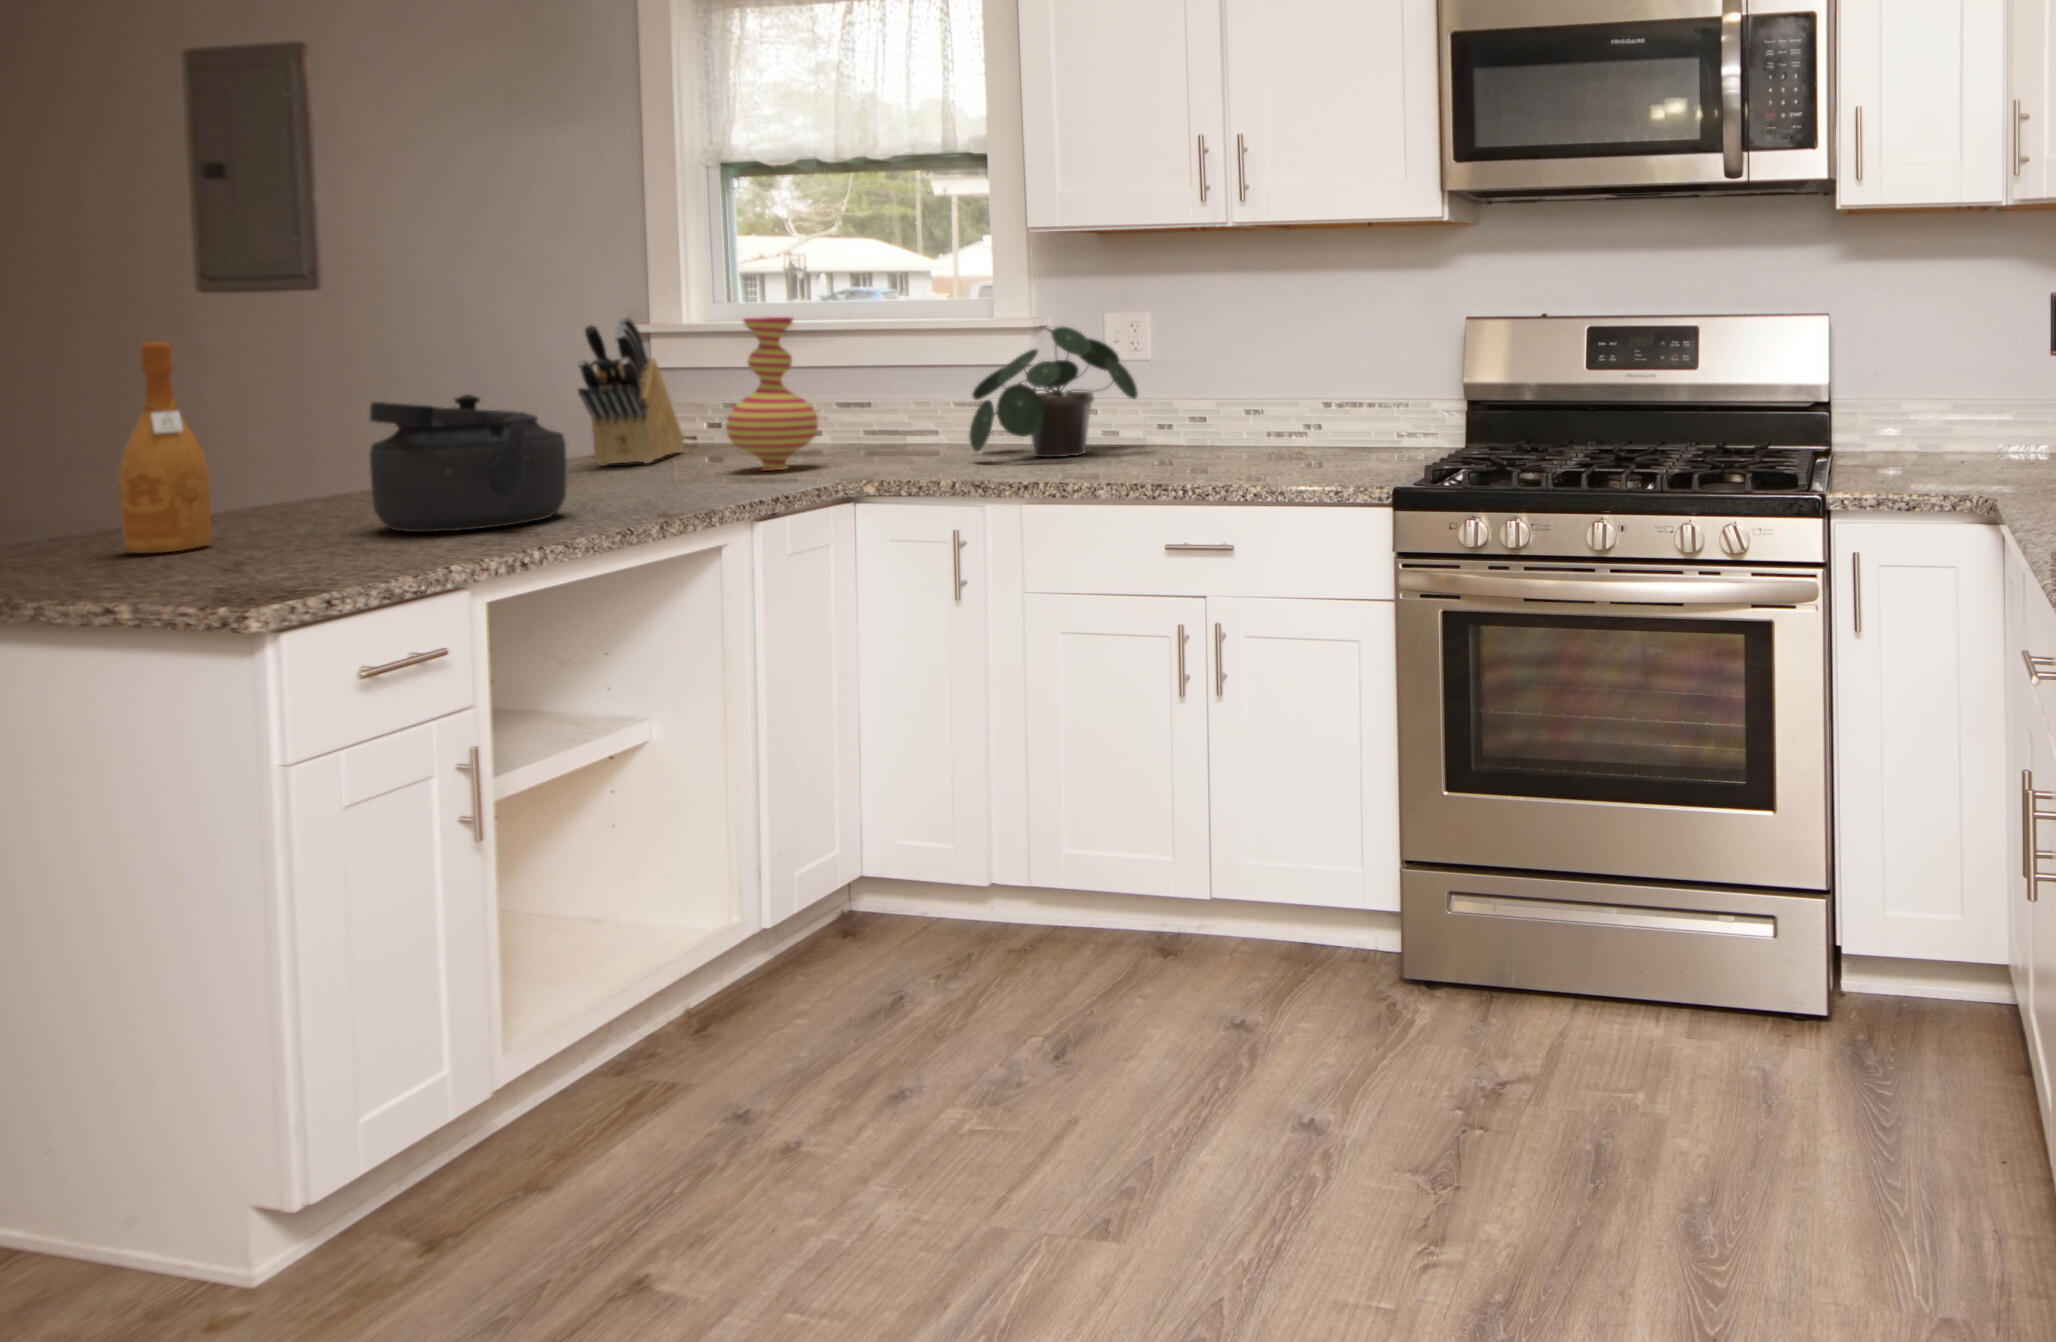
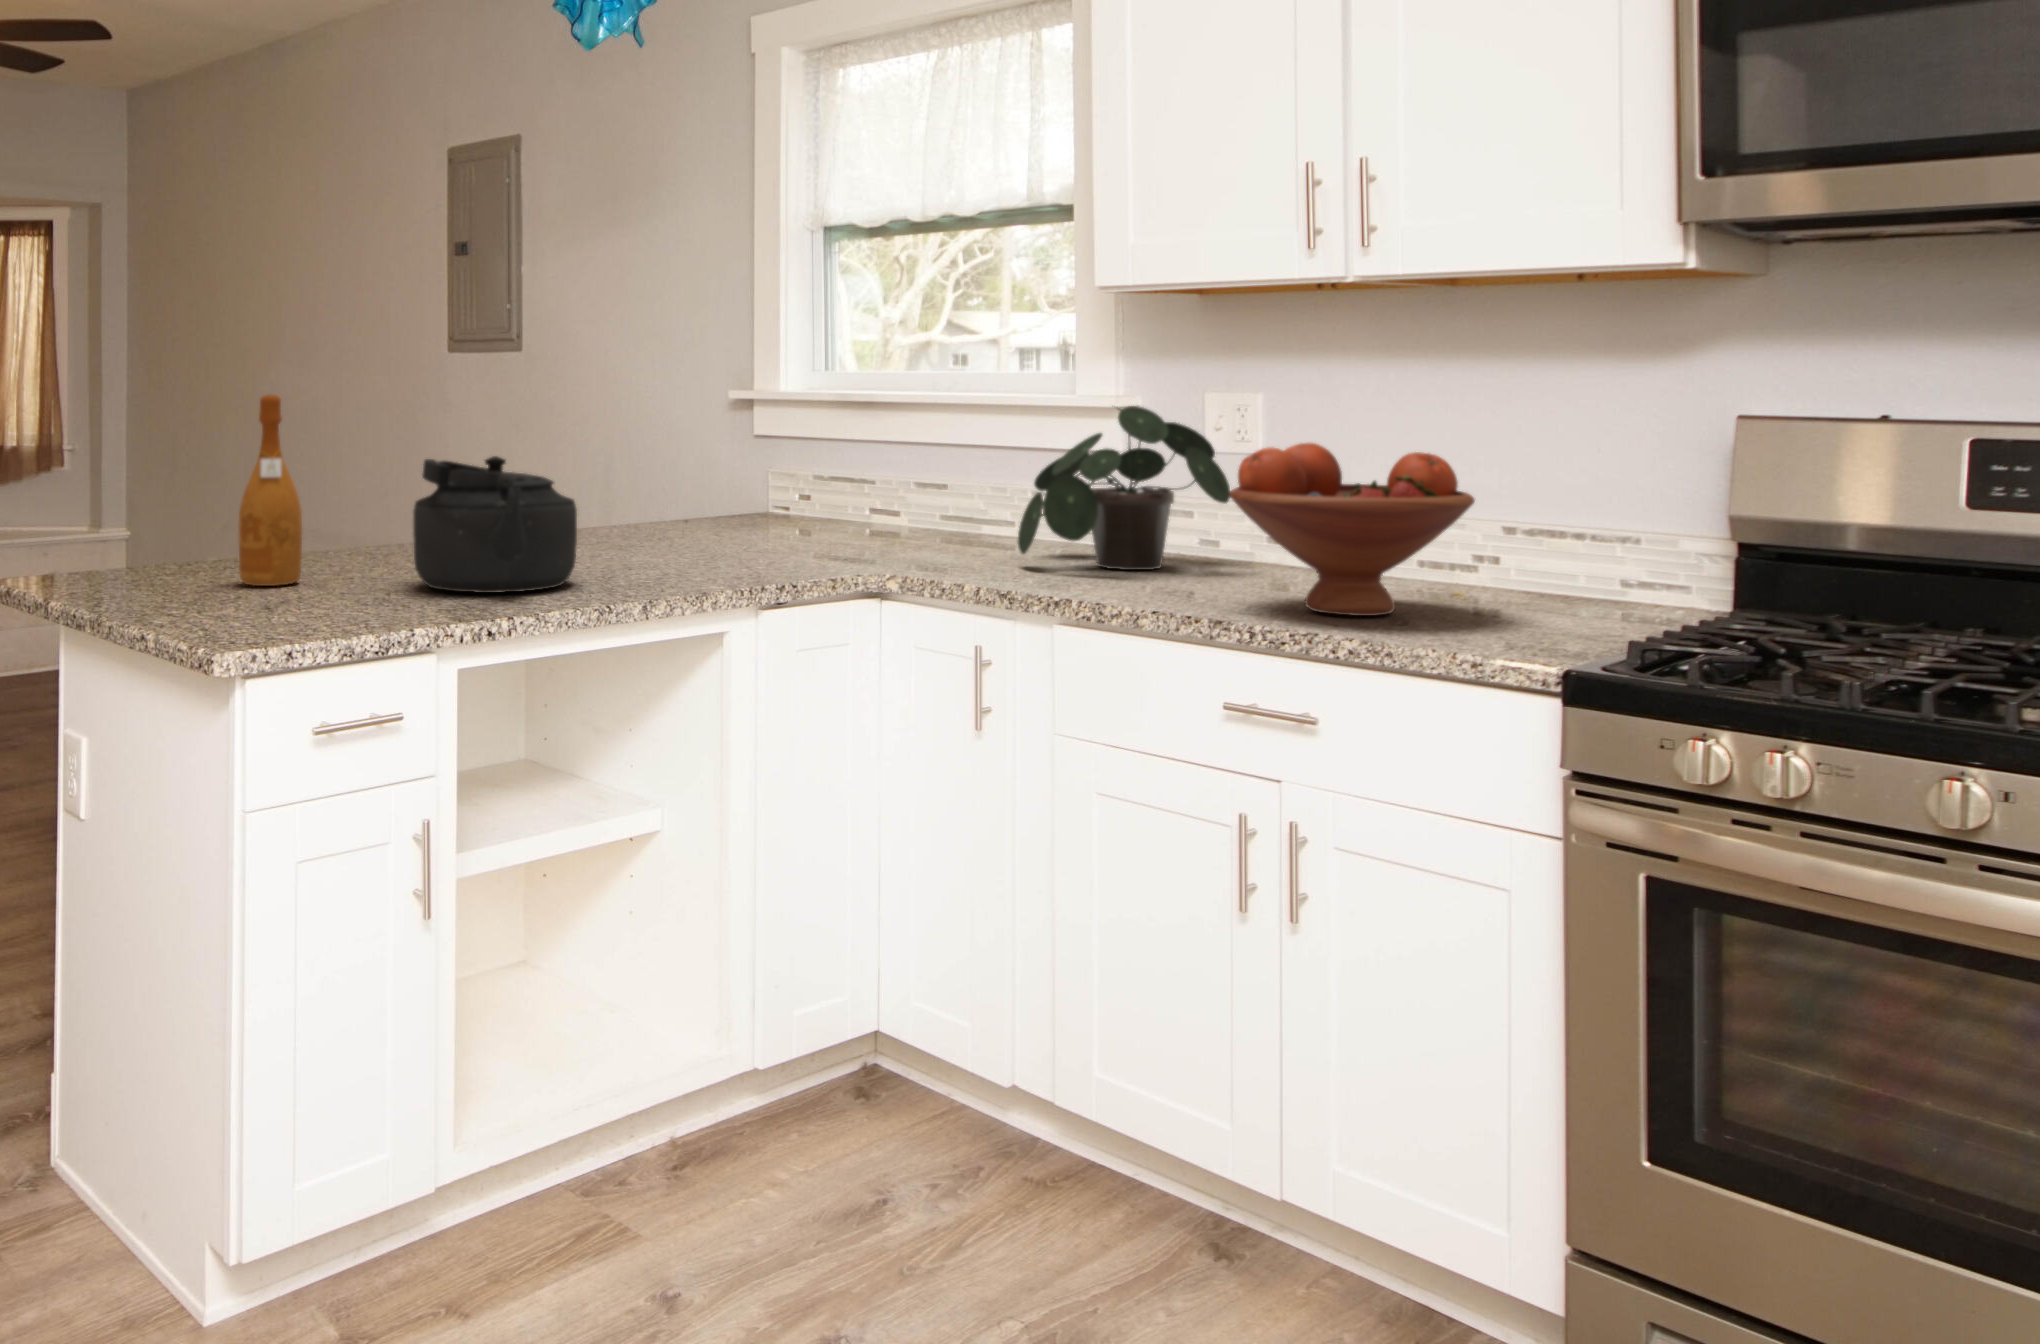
knife block: present [577,316,684,466] -> none [655,381,768,536]
vase: present [726,317,818,471] -> none [770,387,862,556]
fruit bowl: none [1162,349,1325,470] -> present [1229,443,1475,616]

